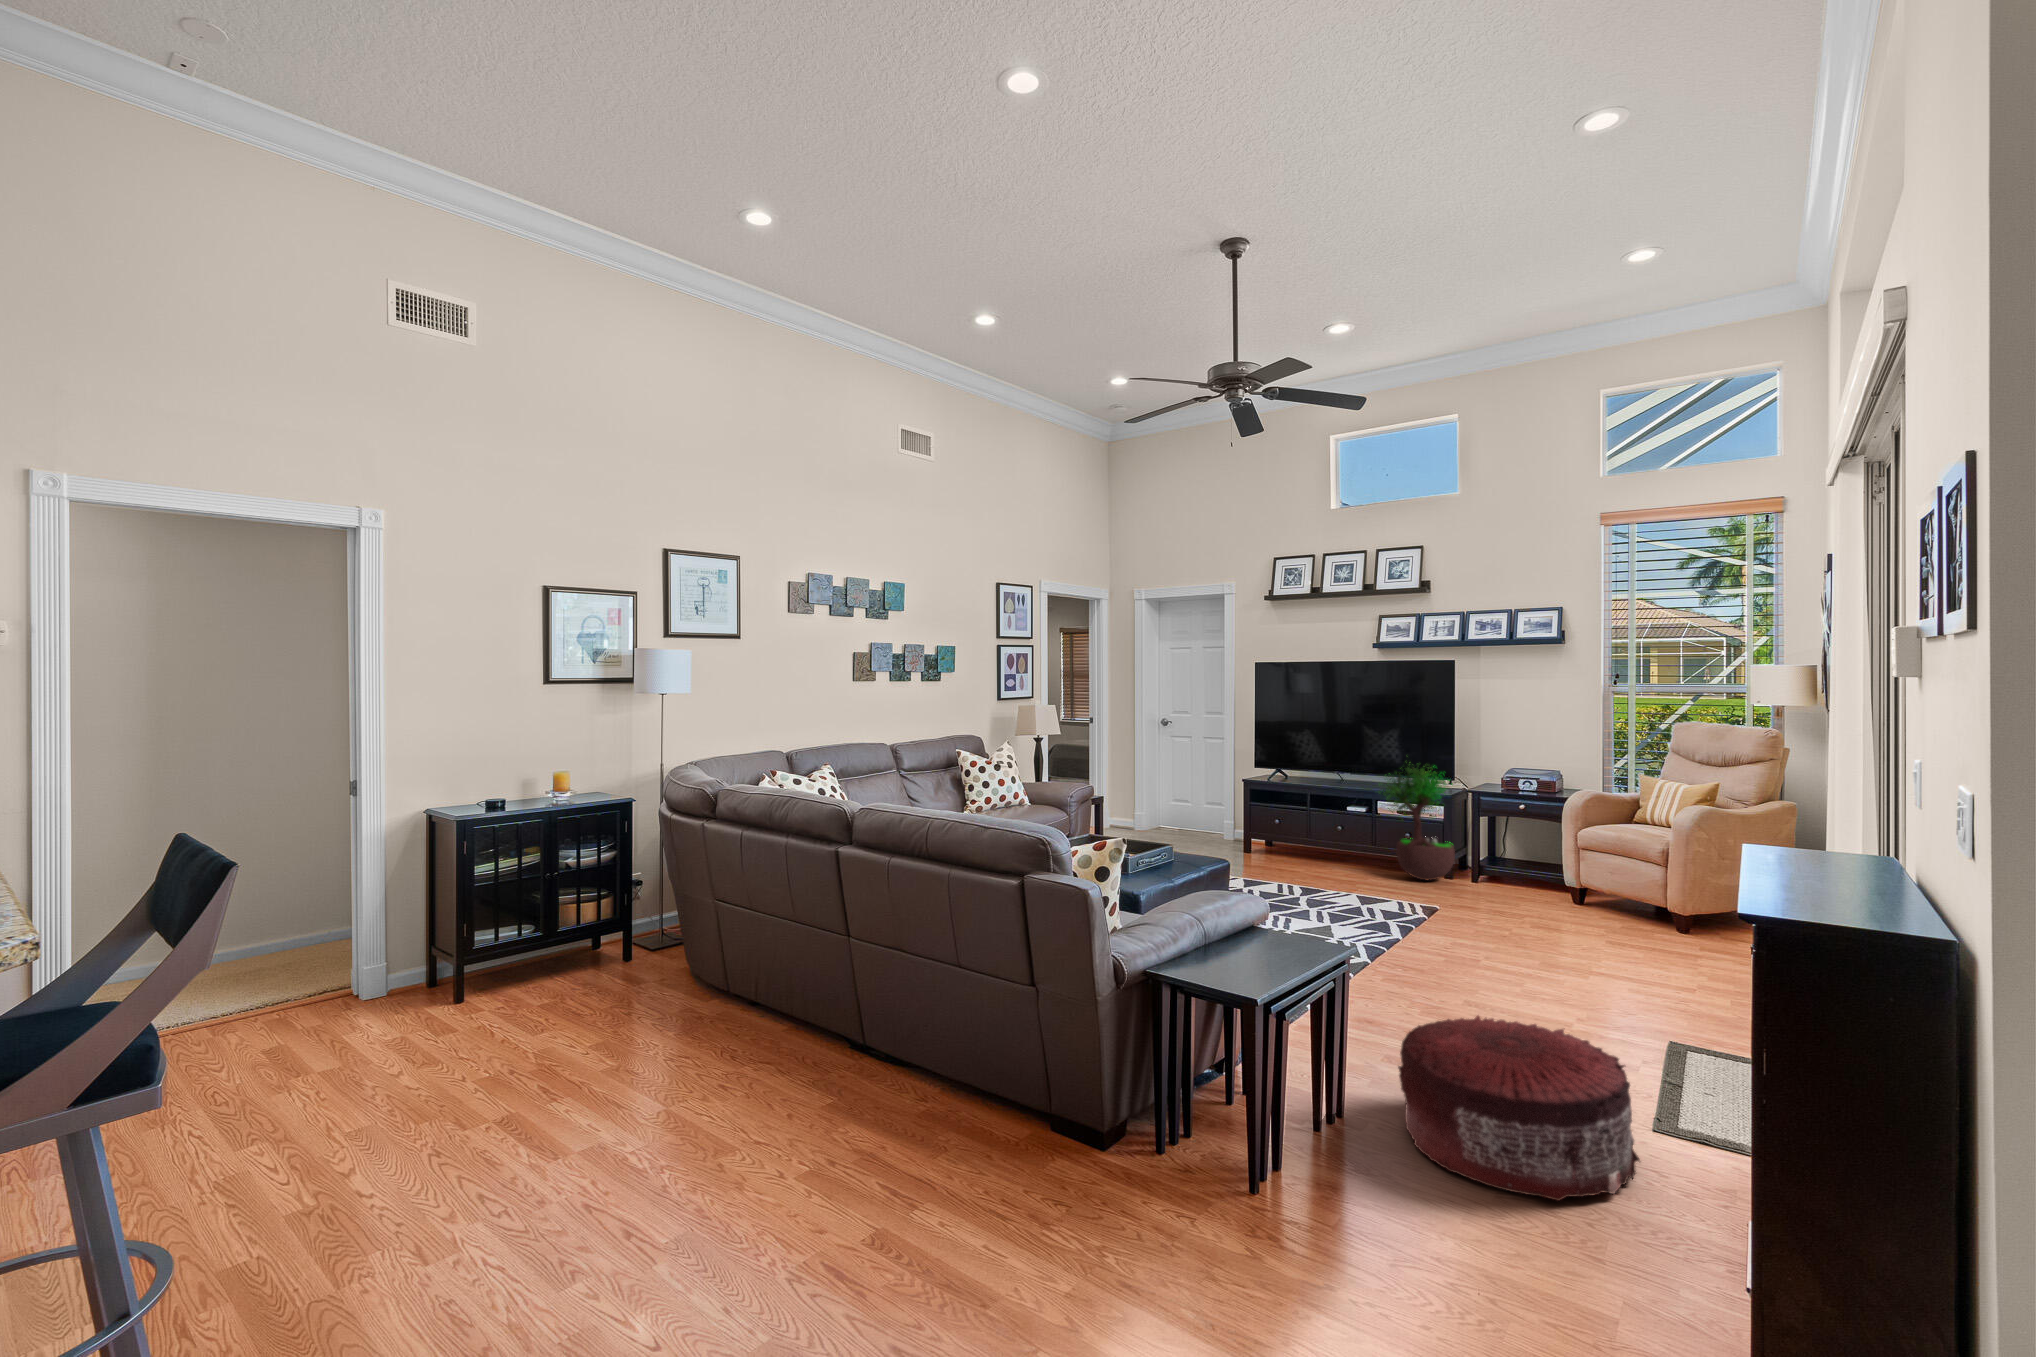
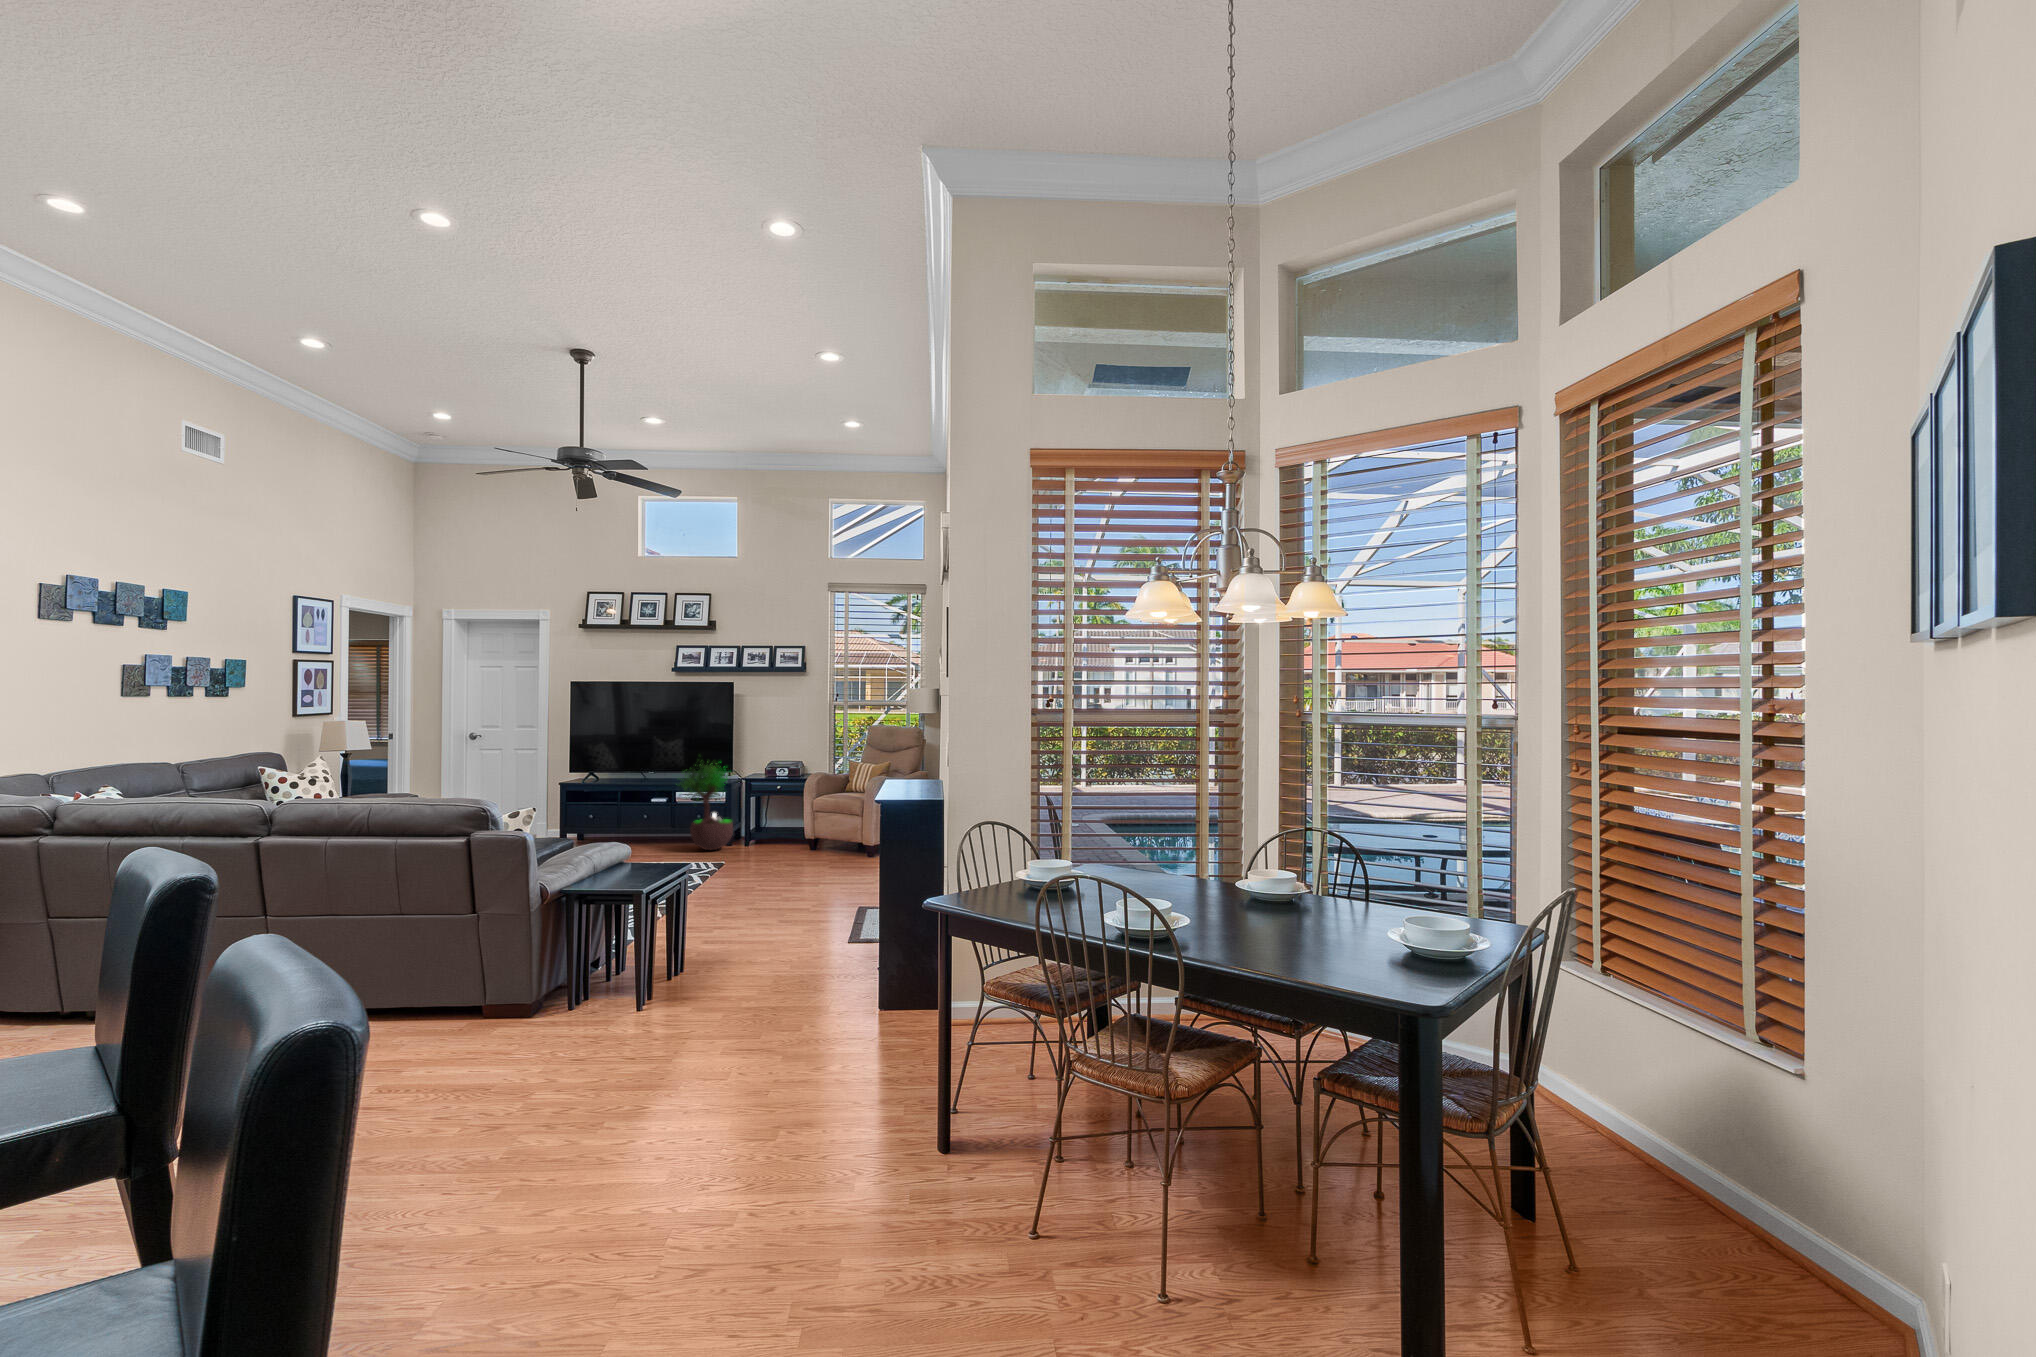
pouf: present [1398,1016,1640,1201] -> none [712,893,837,976]

